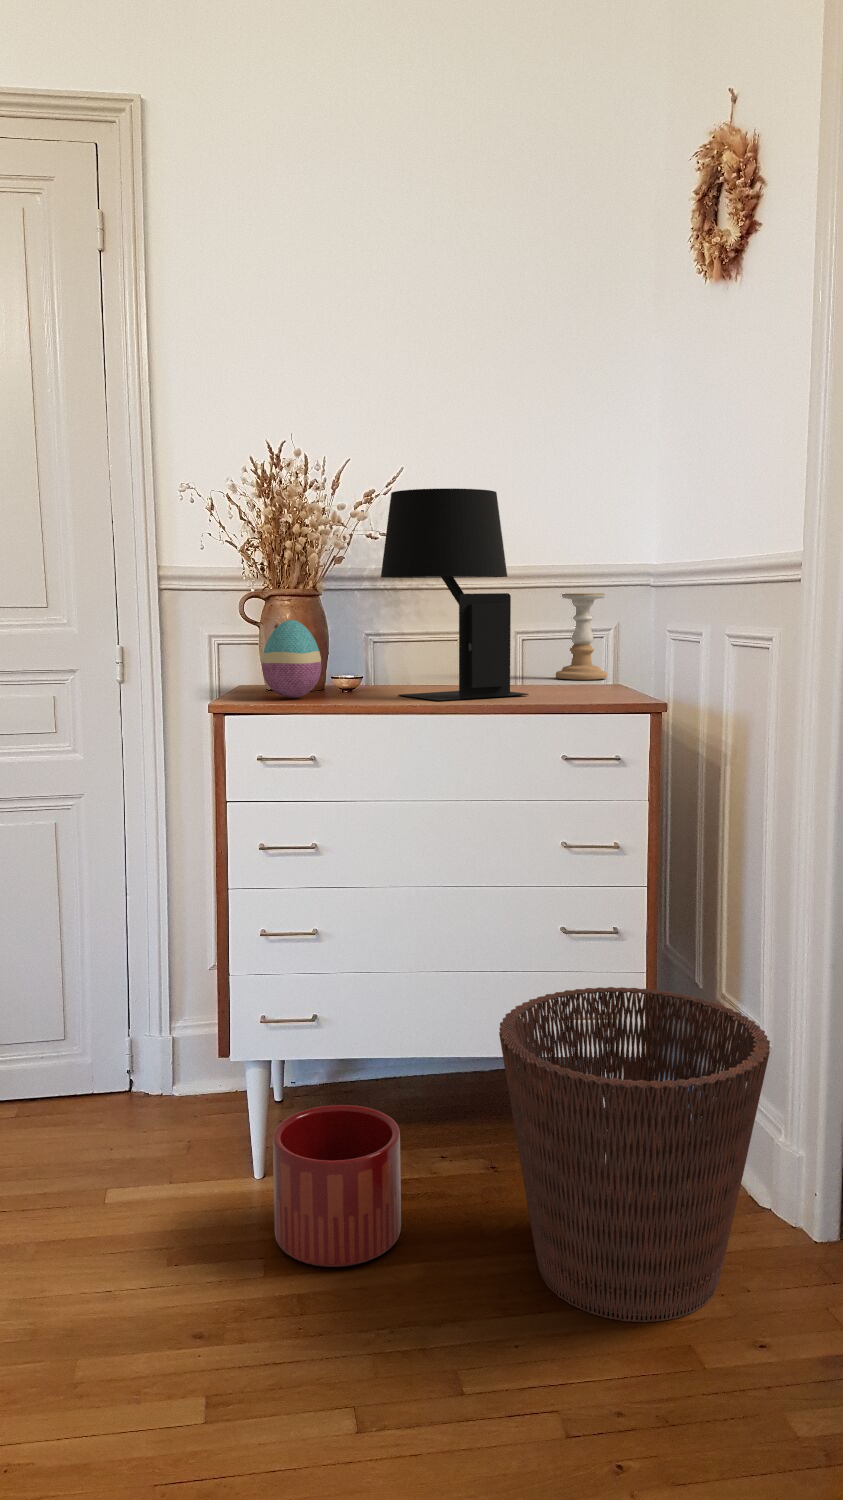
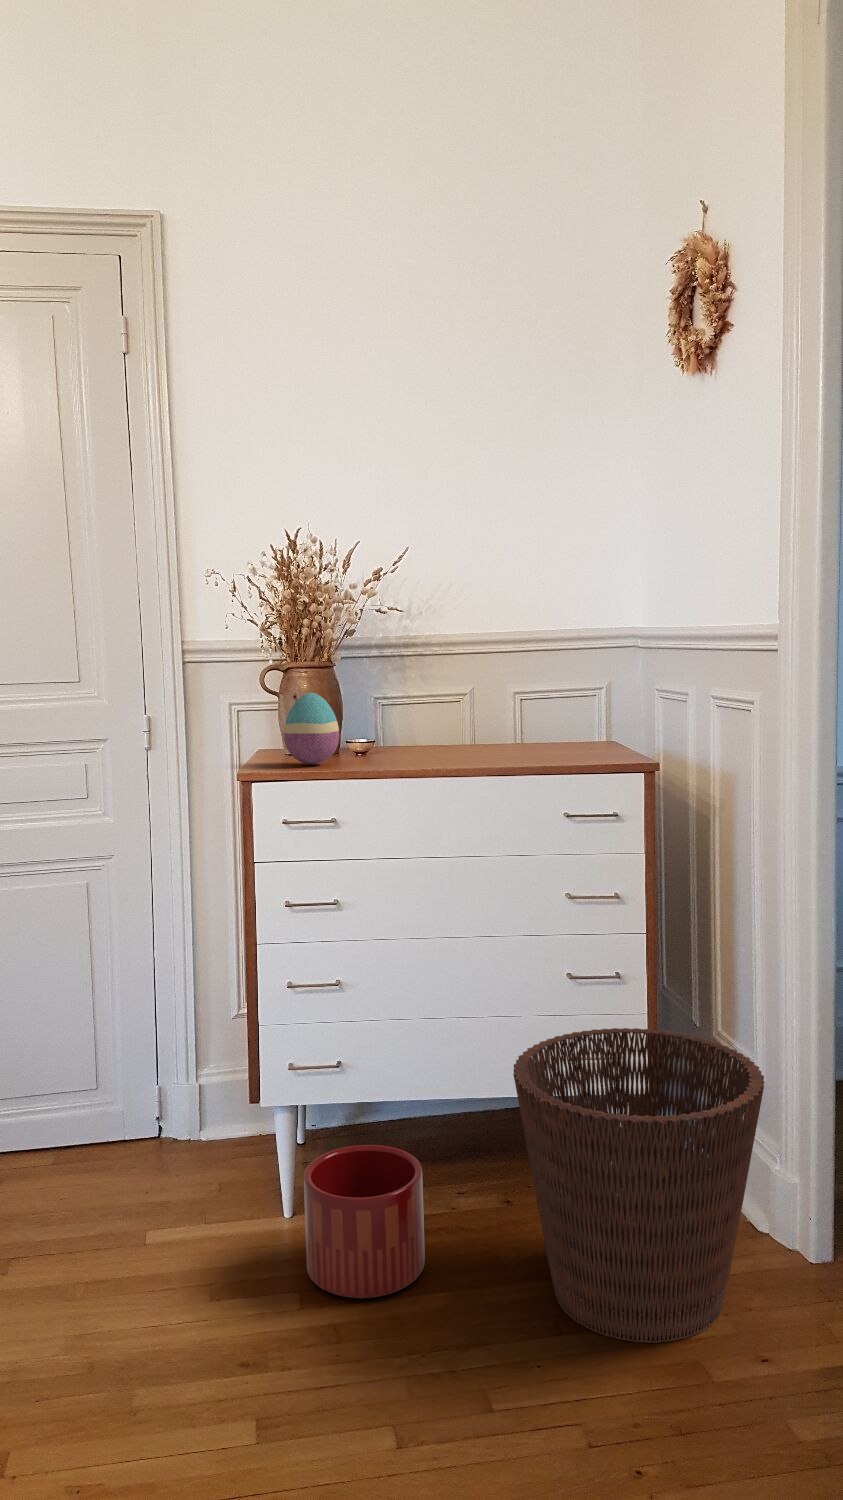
table lamp: present [381,488,529,701] -> none [392,569,531,765]
candle holder: present [556,593,607,680] -> none [554,657,602,738]

